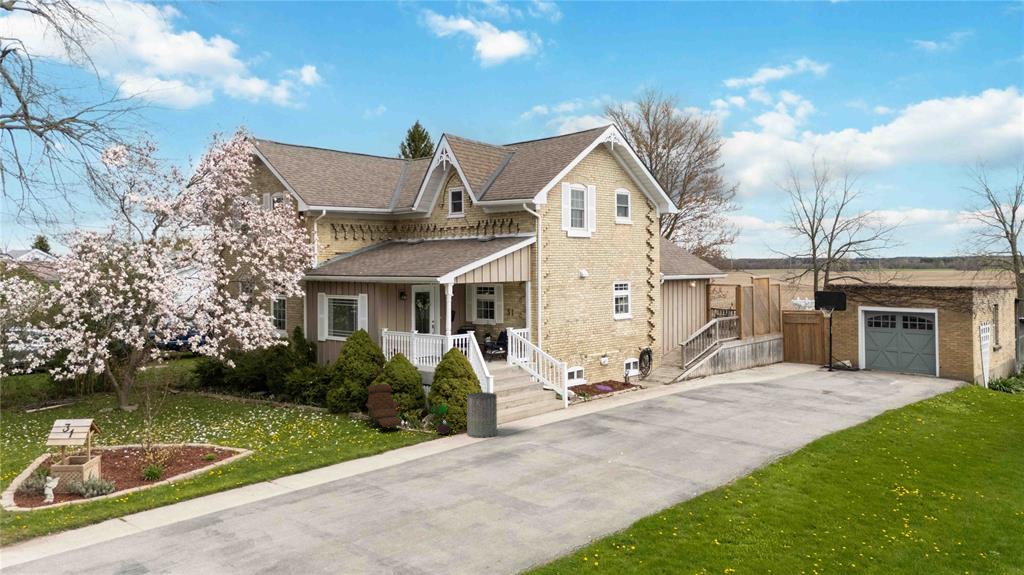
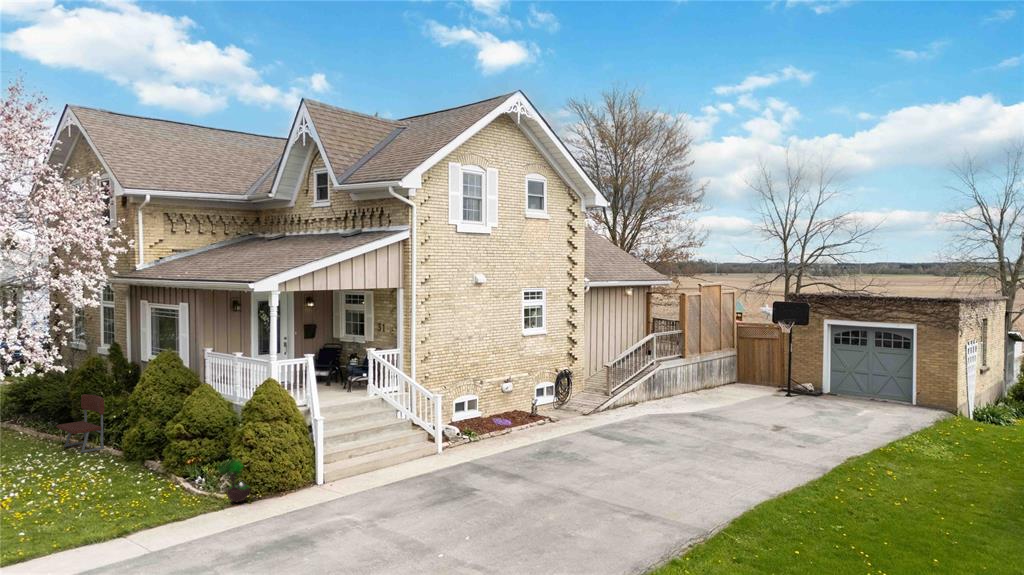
bench: none [272,364,309,408] -> present [56,394,104,453]
lounge chair: present [366,384,400,432] -> none [141,428,192,499]
trash can: present [467,392,497,438] -> none [271,442,314,509]

